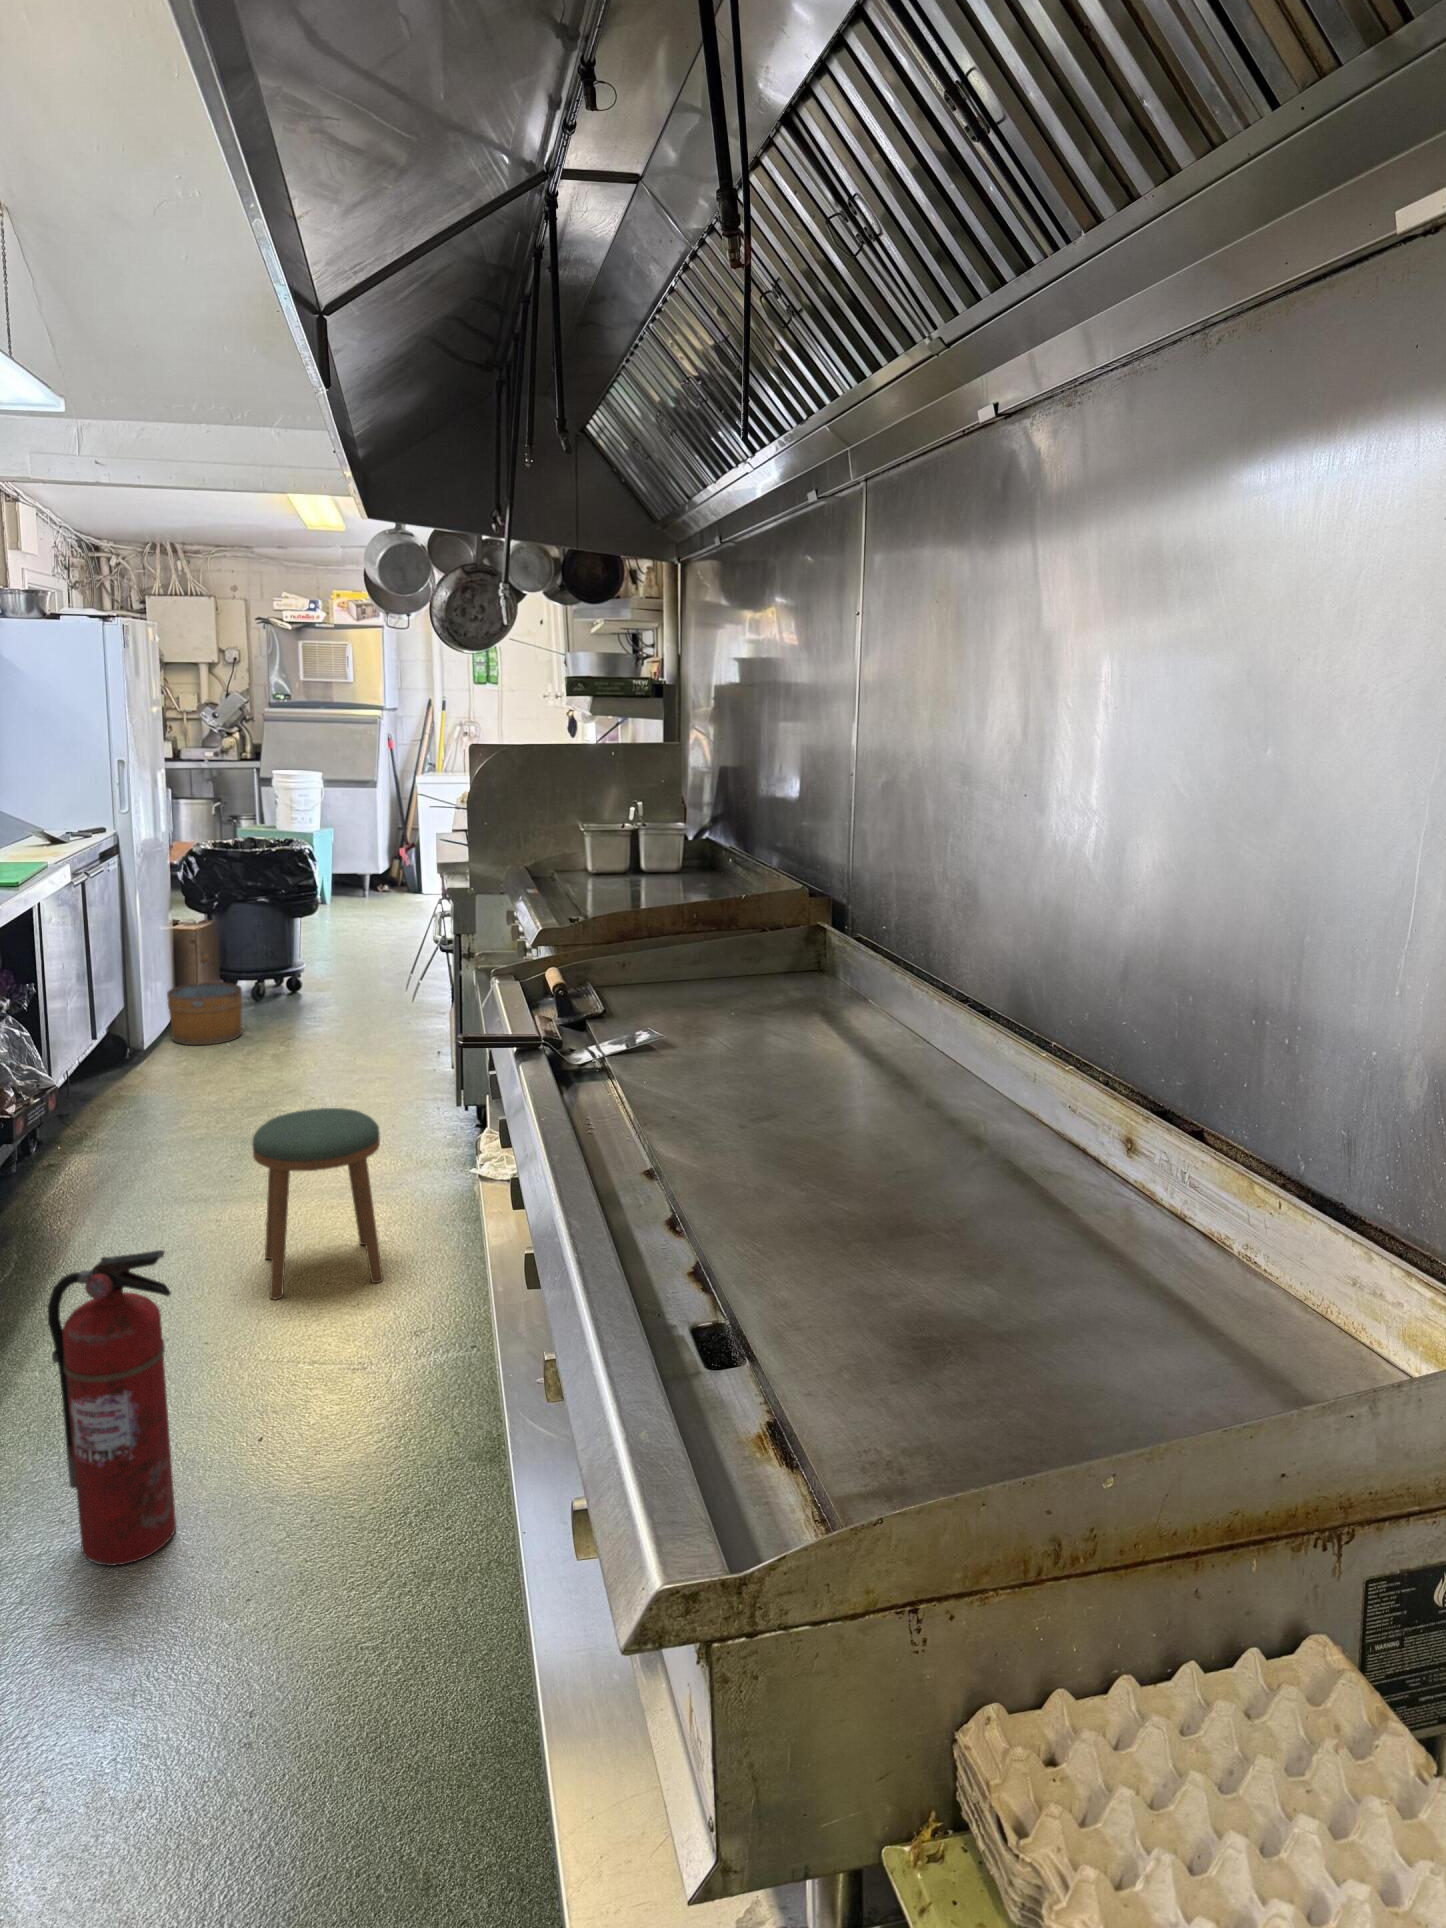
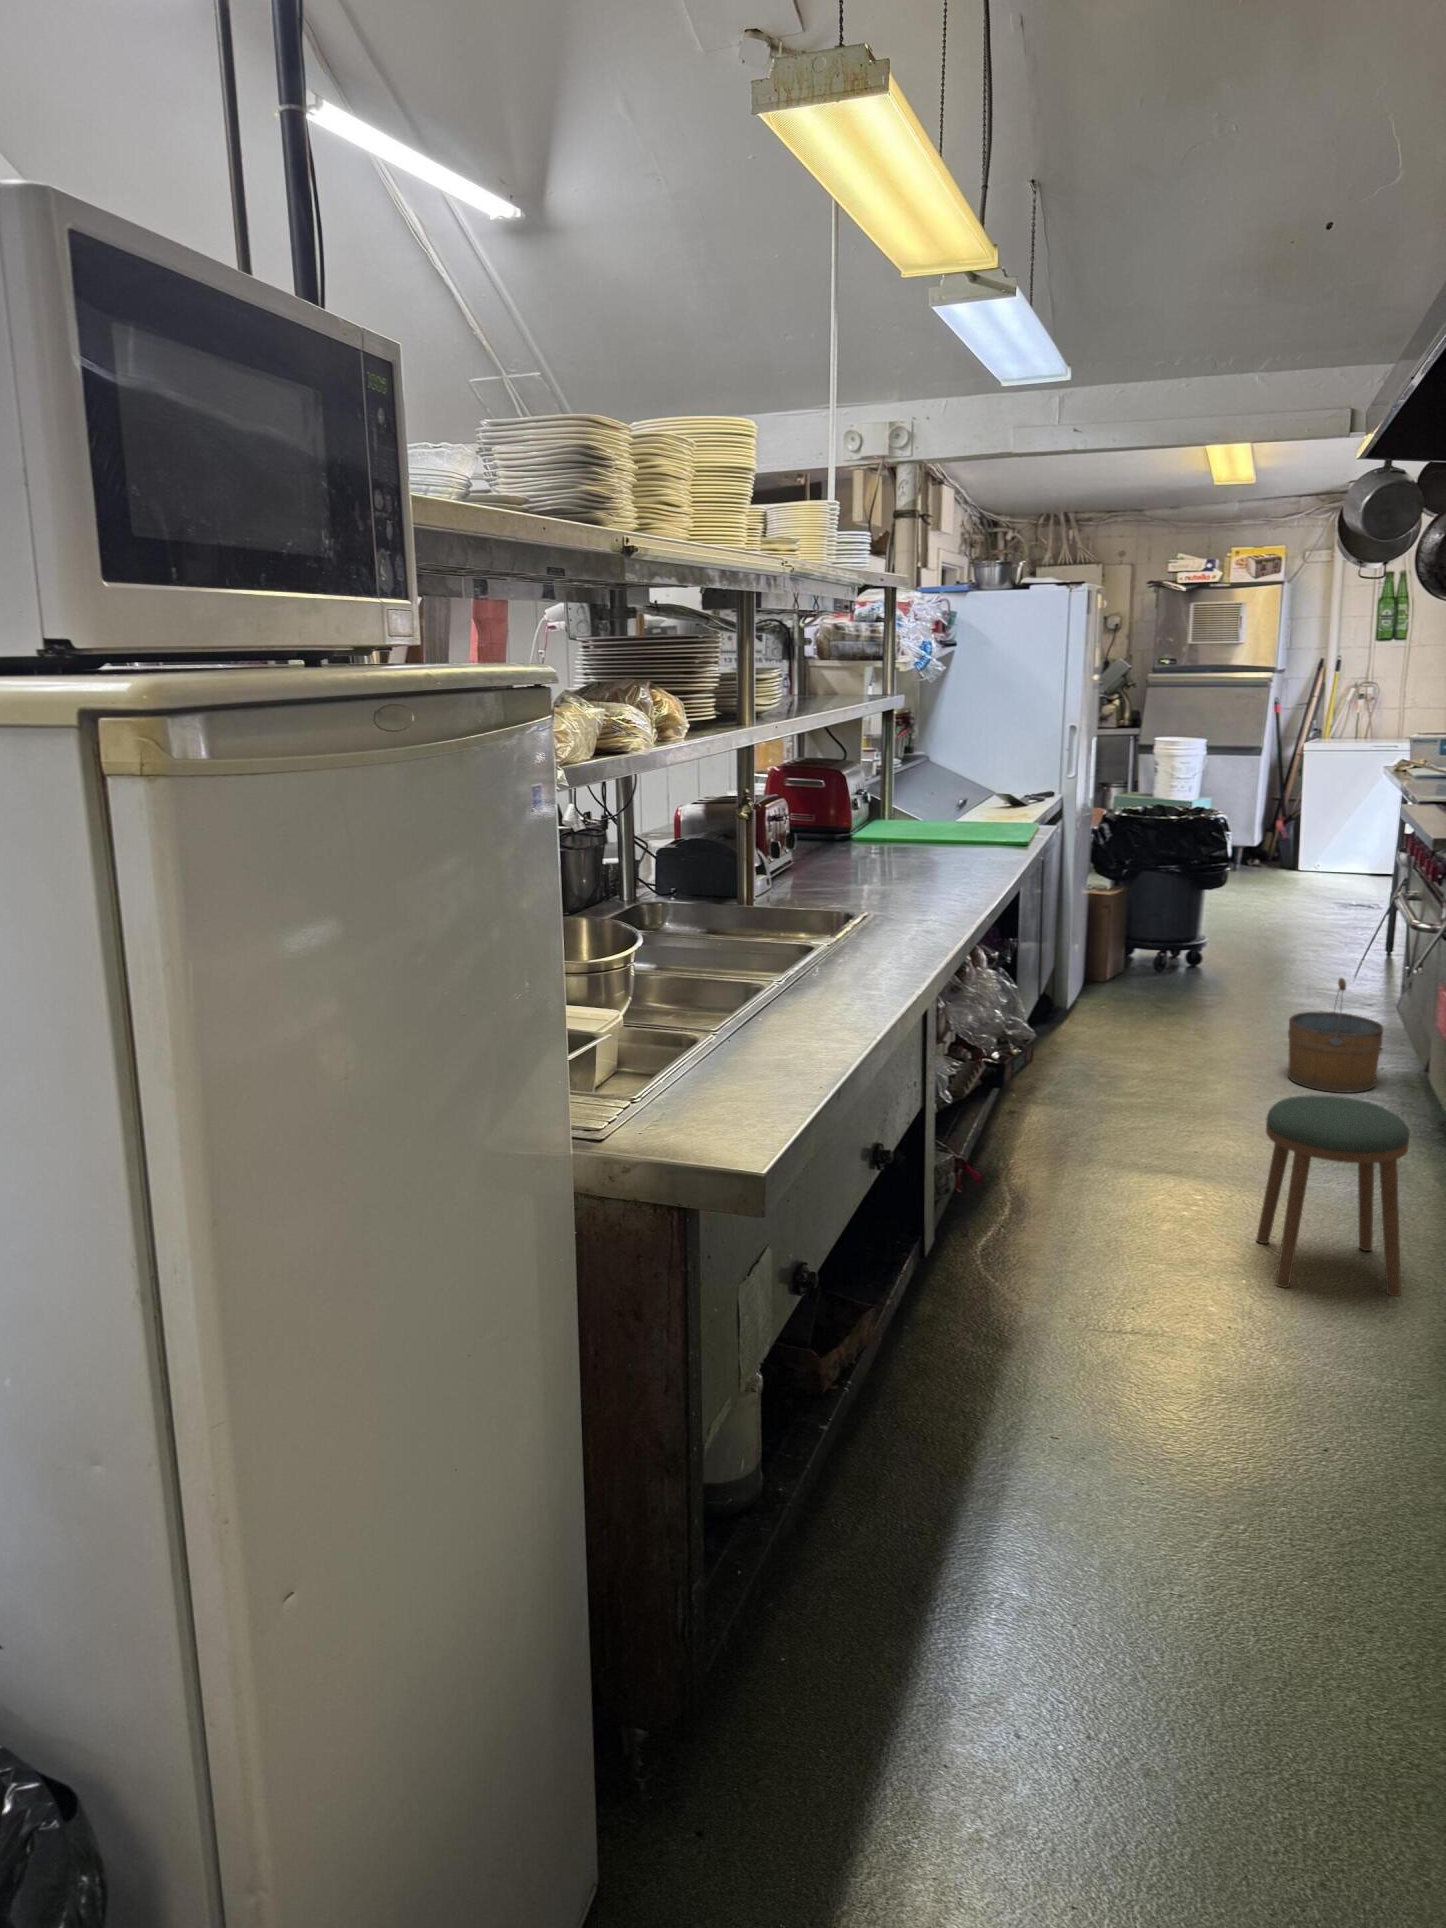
bucket: present [167,954,242,1045] -> present [1288,978,1383,1093]
fire extinguisher: present [48,1250,176,1566] -> none [1158,1214,1290,1520]

